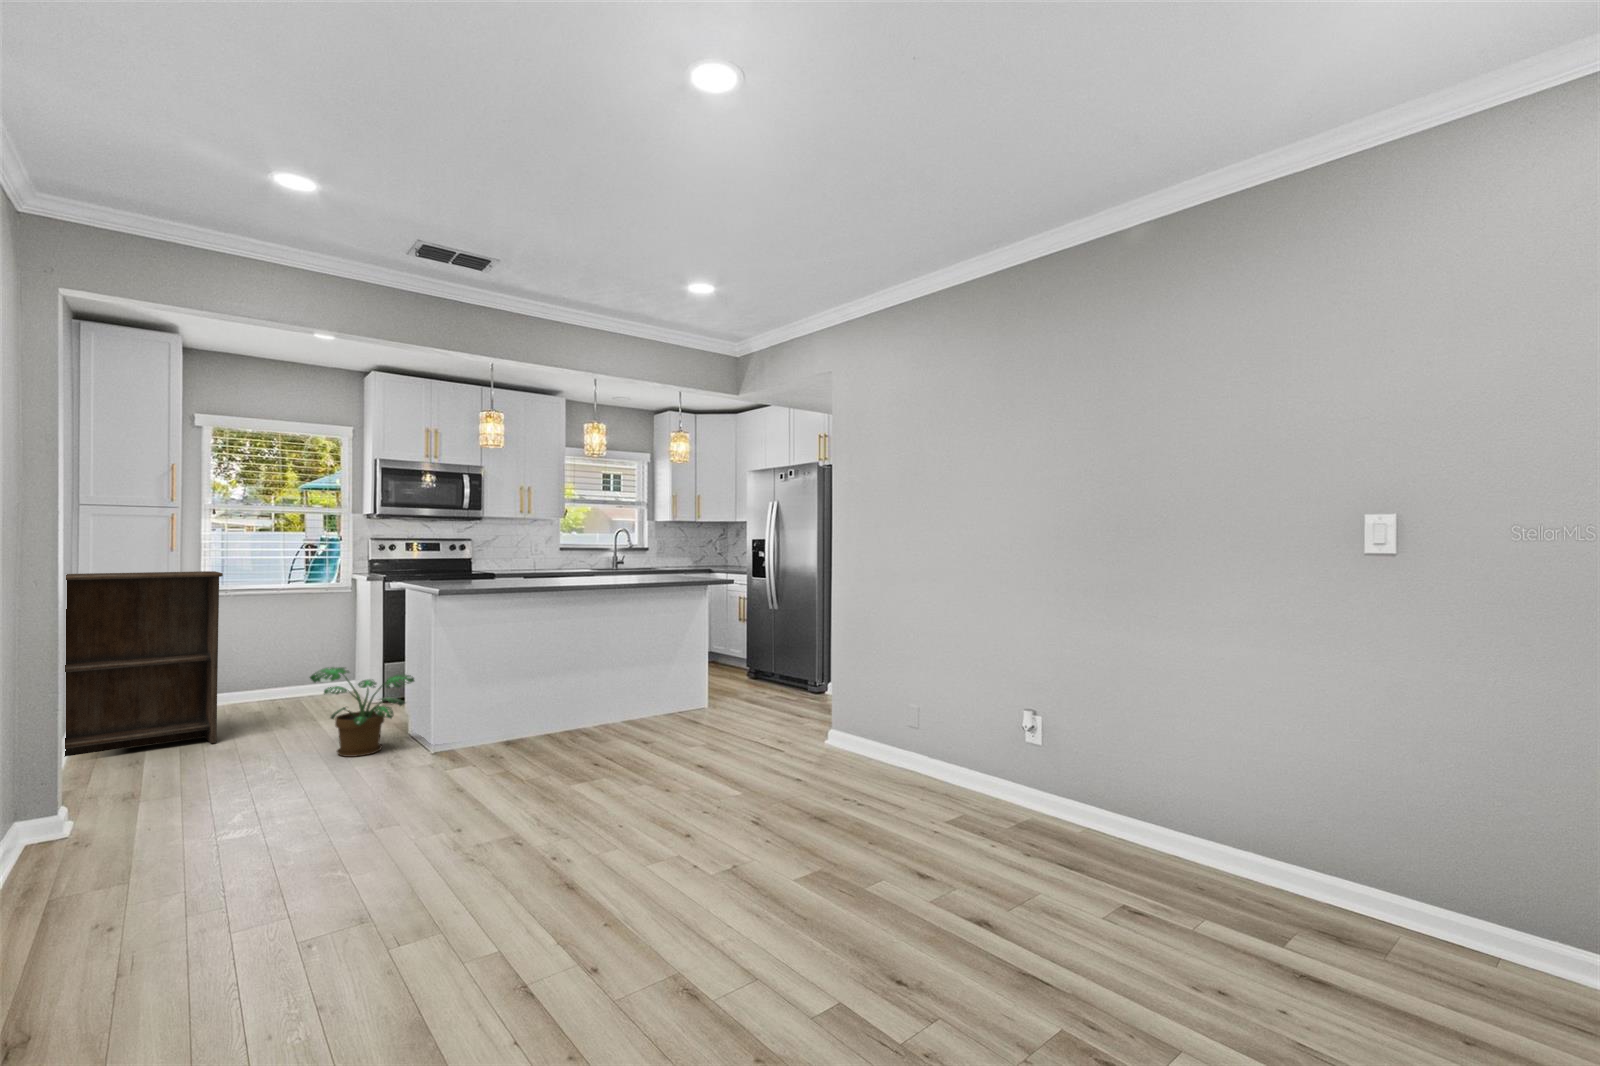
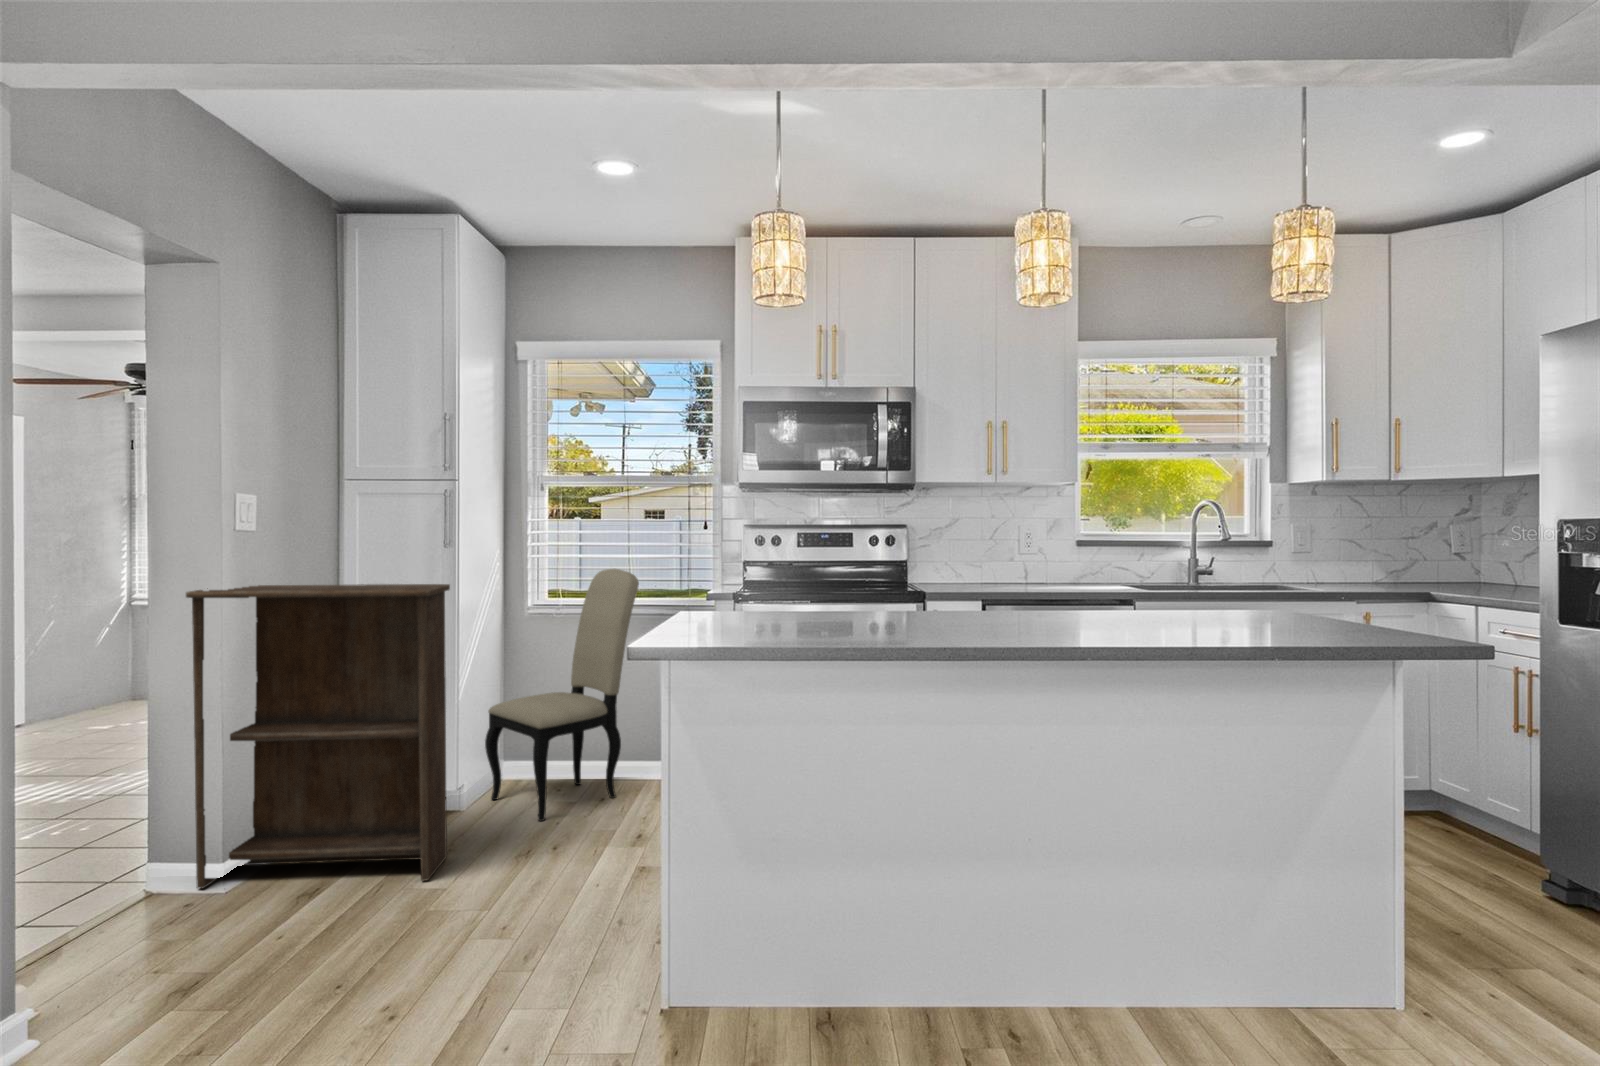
dining chair: none [189,565,305,718] -> present [485,569,639,821]
potted plant: present [310,667,414,757] -> none [486,783,661,1001]

